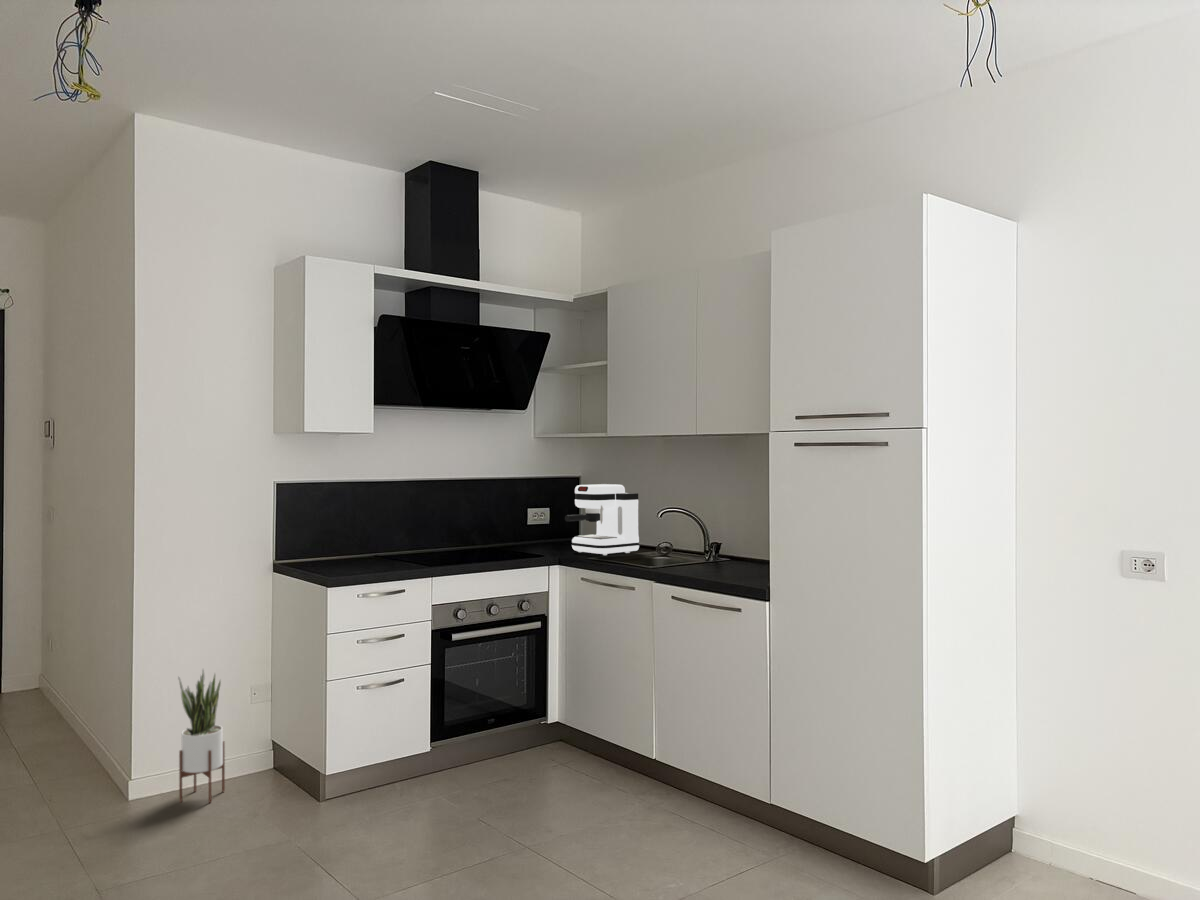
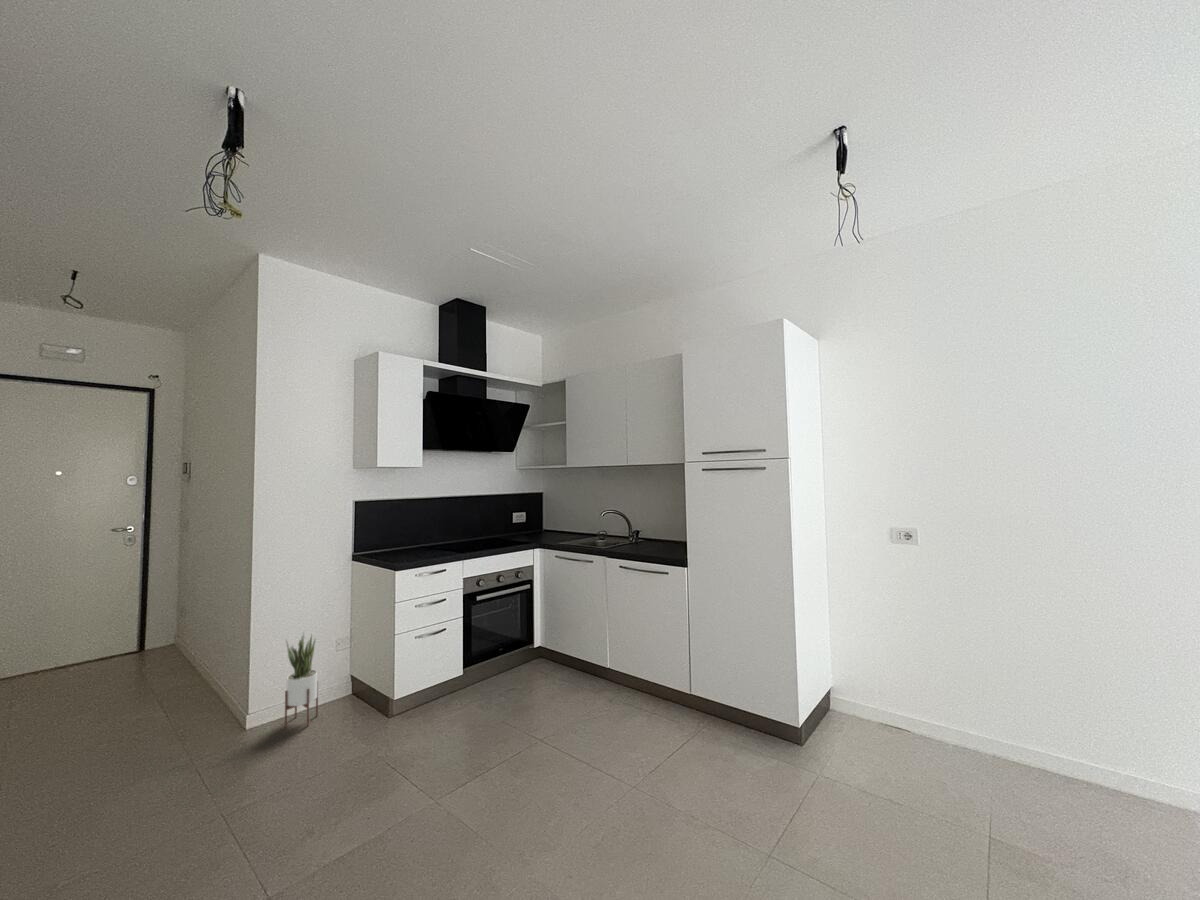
coffee maker: present [565,484,639,555] -> none [542,497,586,541]

